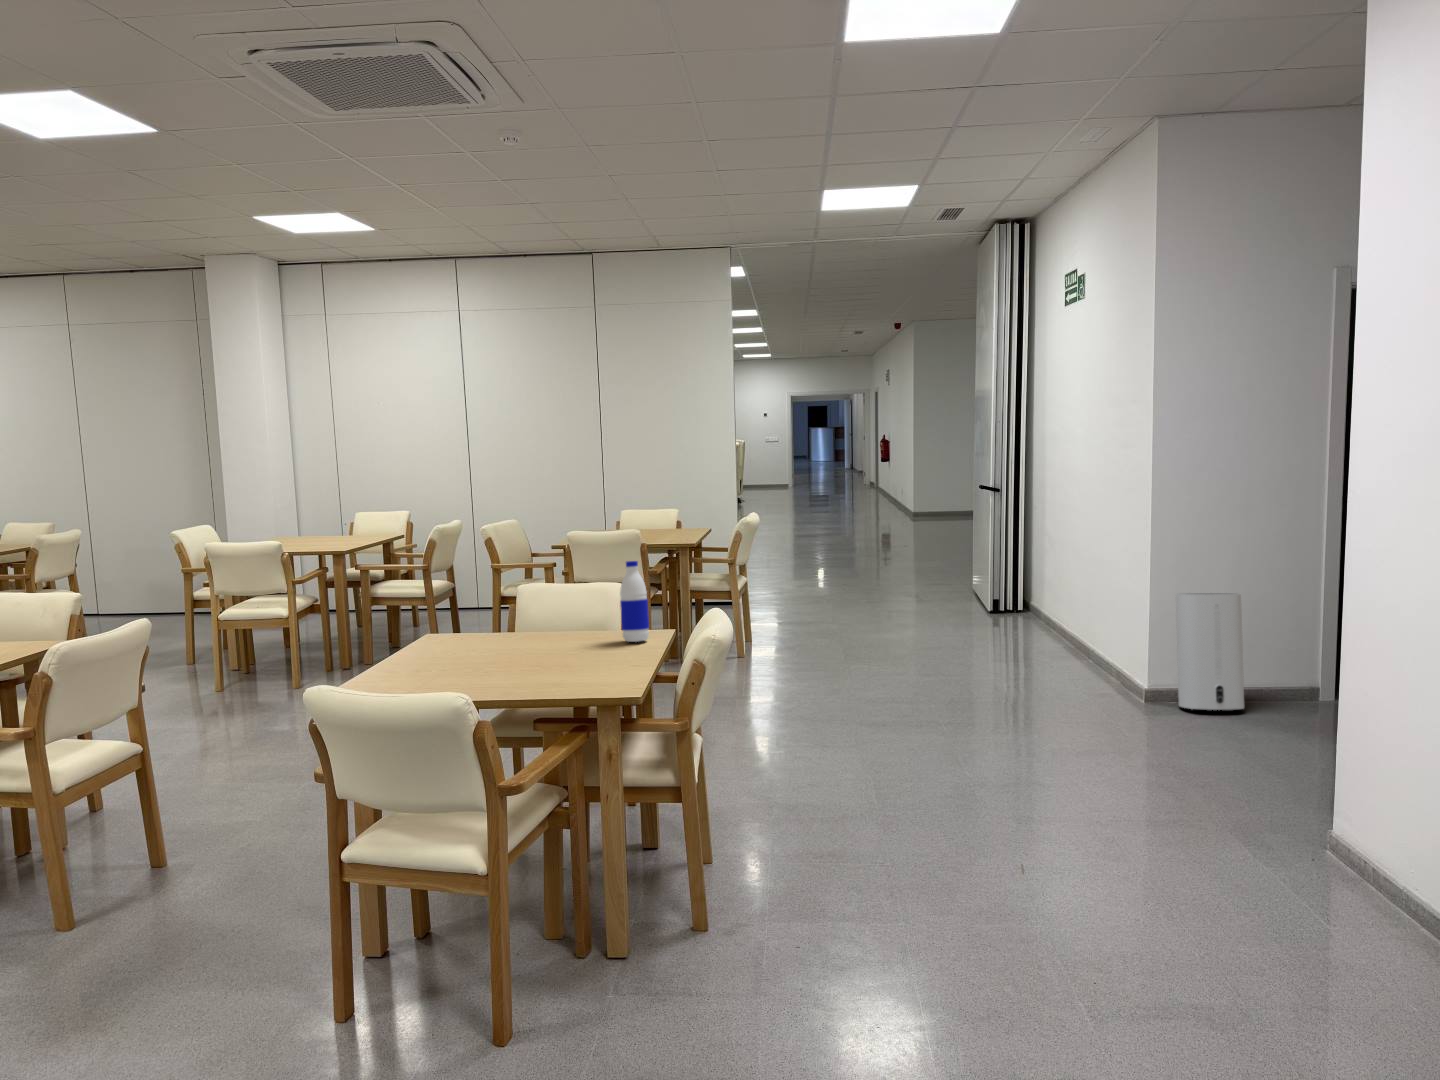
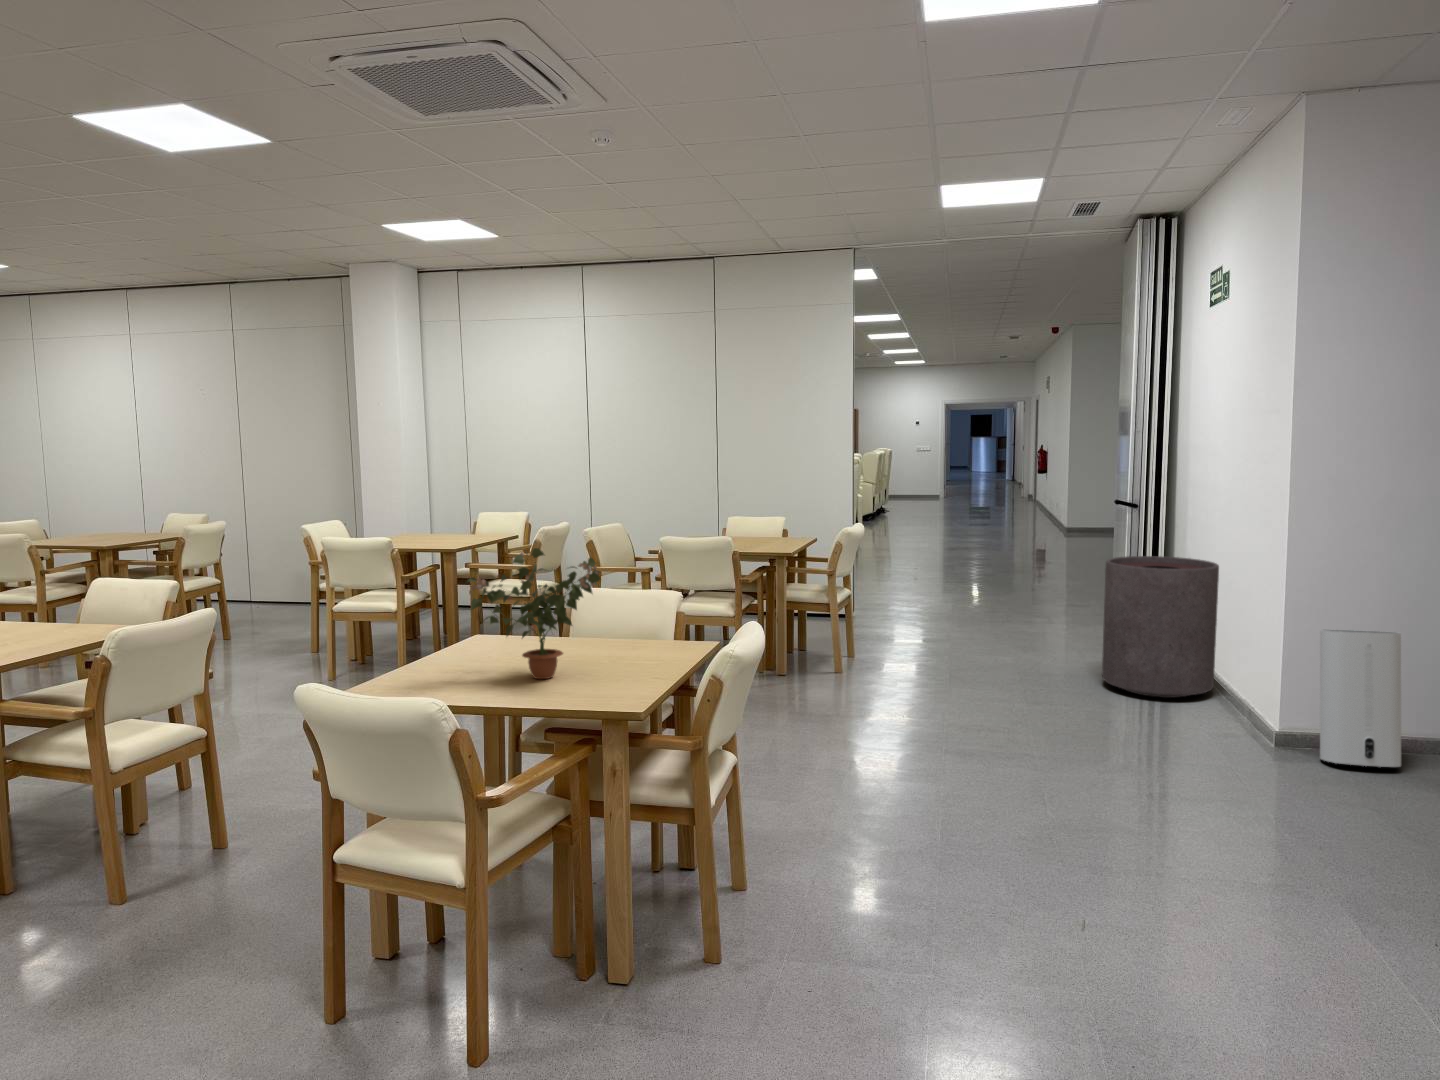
trash can: none [982,534,1081,661] -> present [1102,556,1219,698]
potted plant: none [442,543,585,671] -> present [466,548,601,679]
water bottle: present [620,561,649,642] -> none [655,571,684,655]

